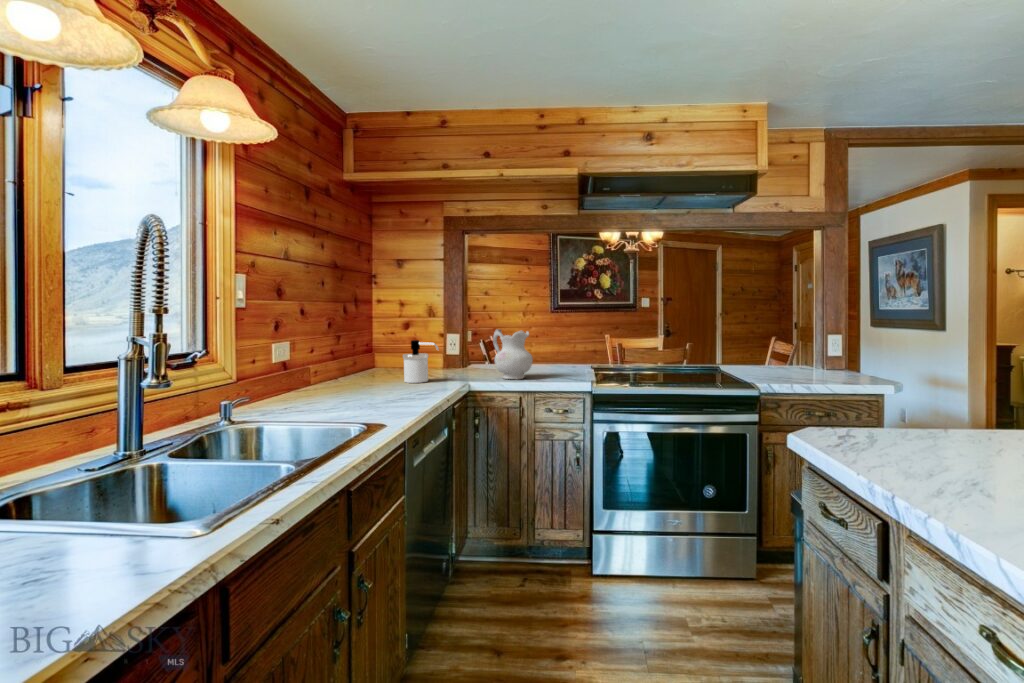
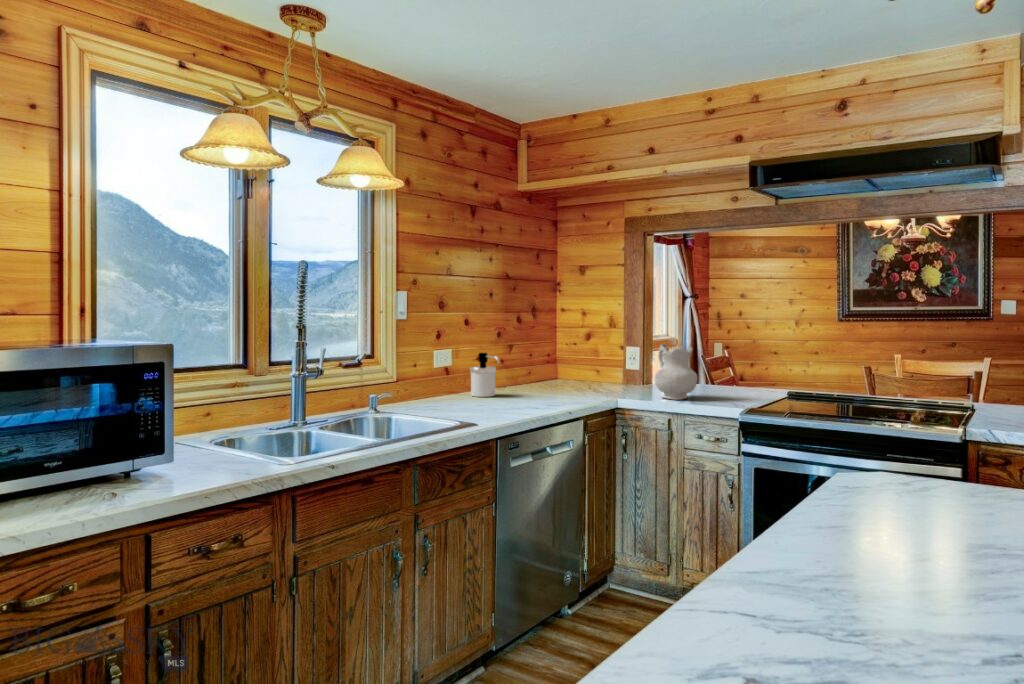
soap dispenser: present [403,340,439,383] -> present [470,353,500,397]

